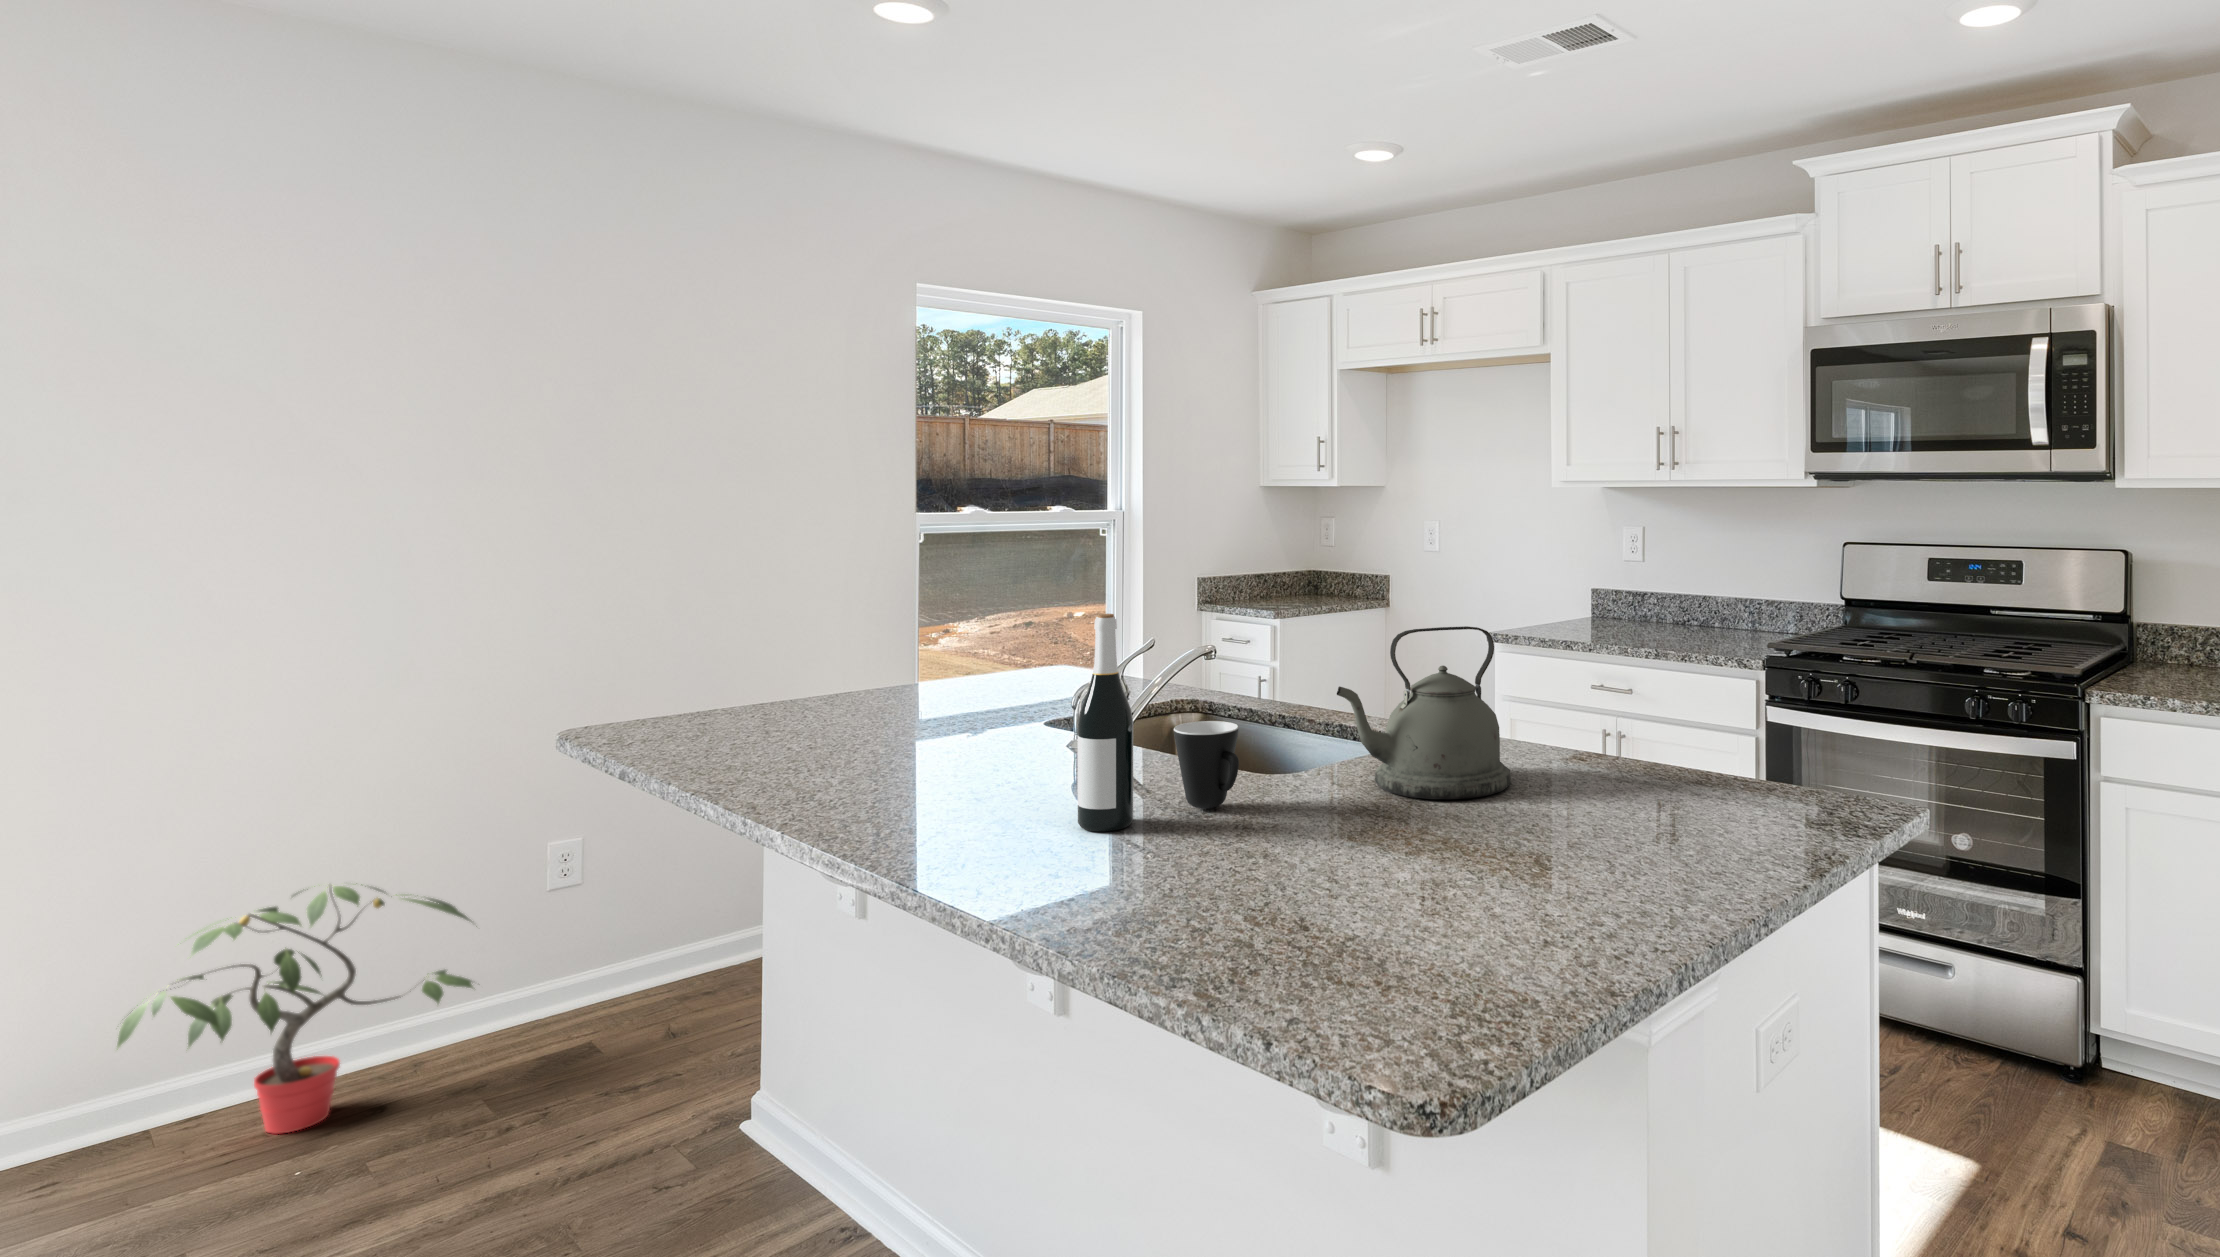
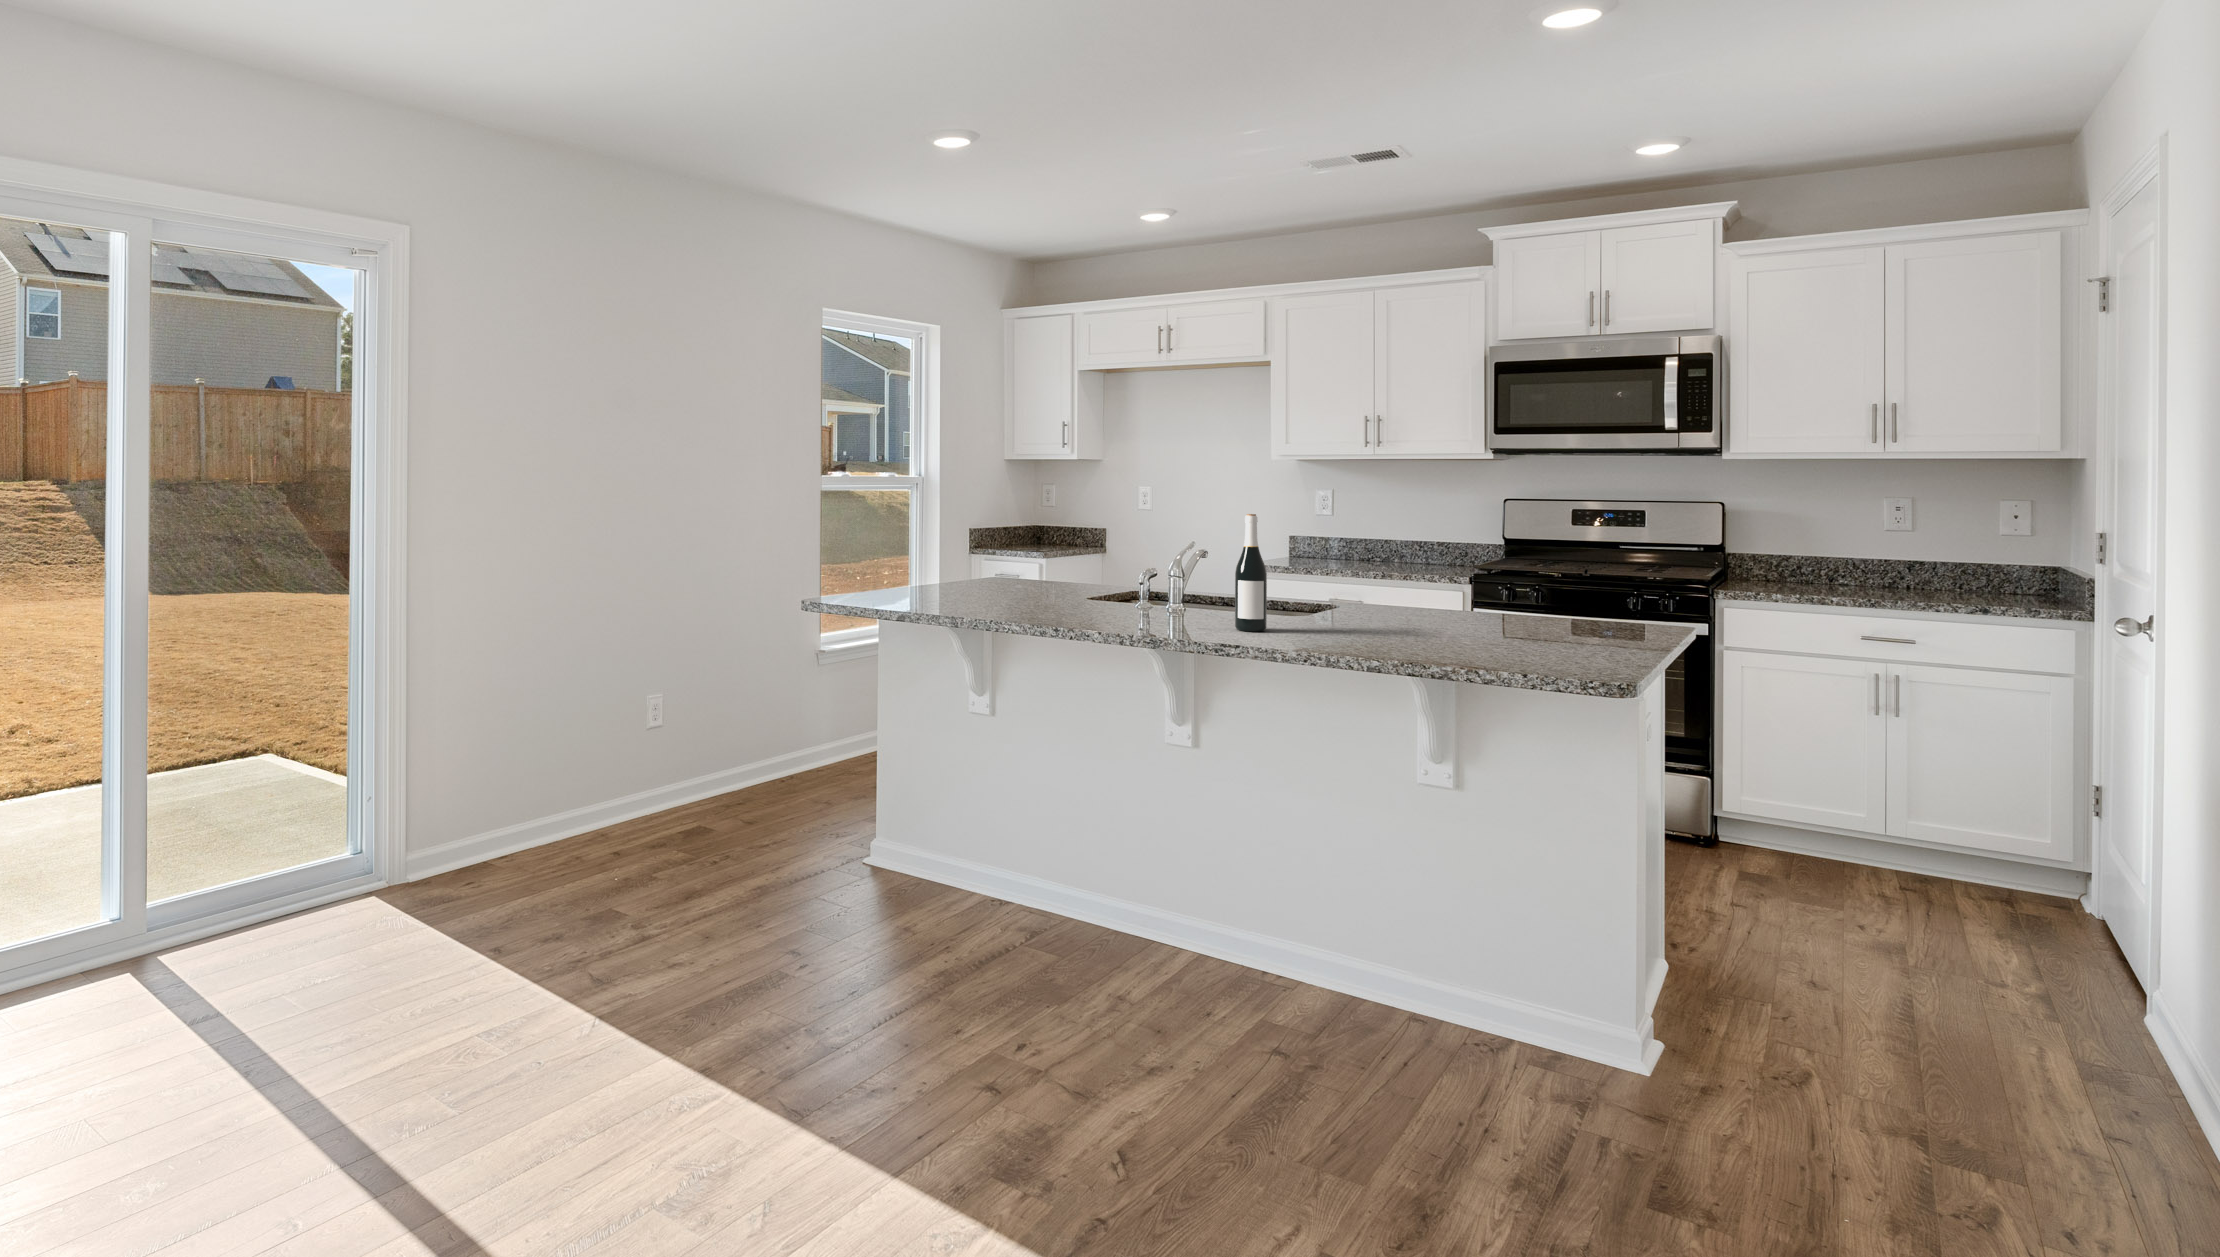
kettle: present [1337,626,1511,799] -> none [1347,529,1442,623]
mug: present [1174,721,1239,809] -> none [1269,579,1314,625]
potted plant: present [117,884,473,1134] -> none [487,706,666,861]

